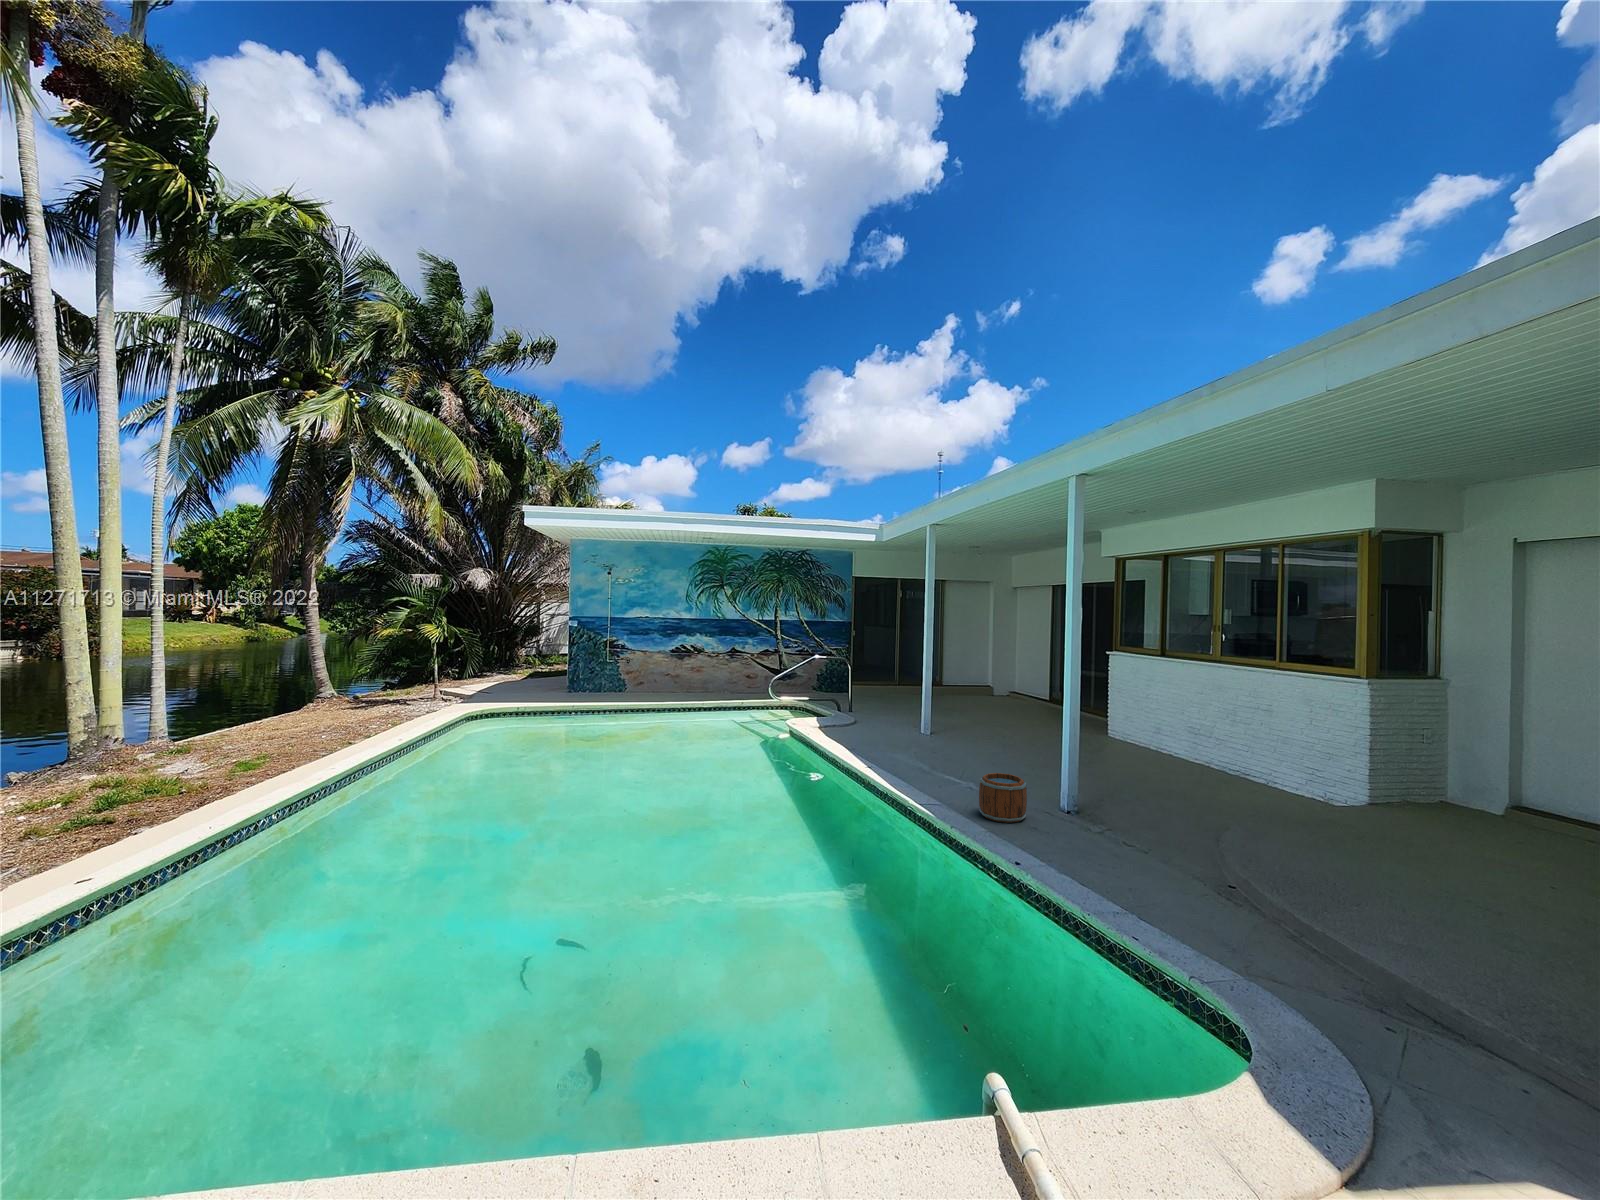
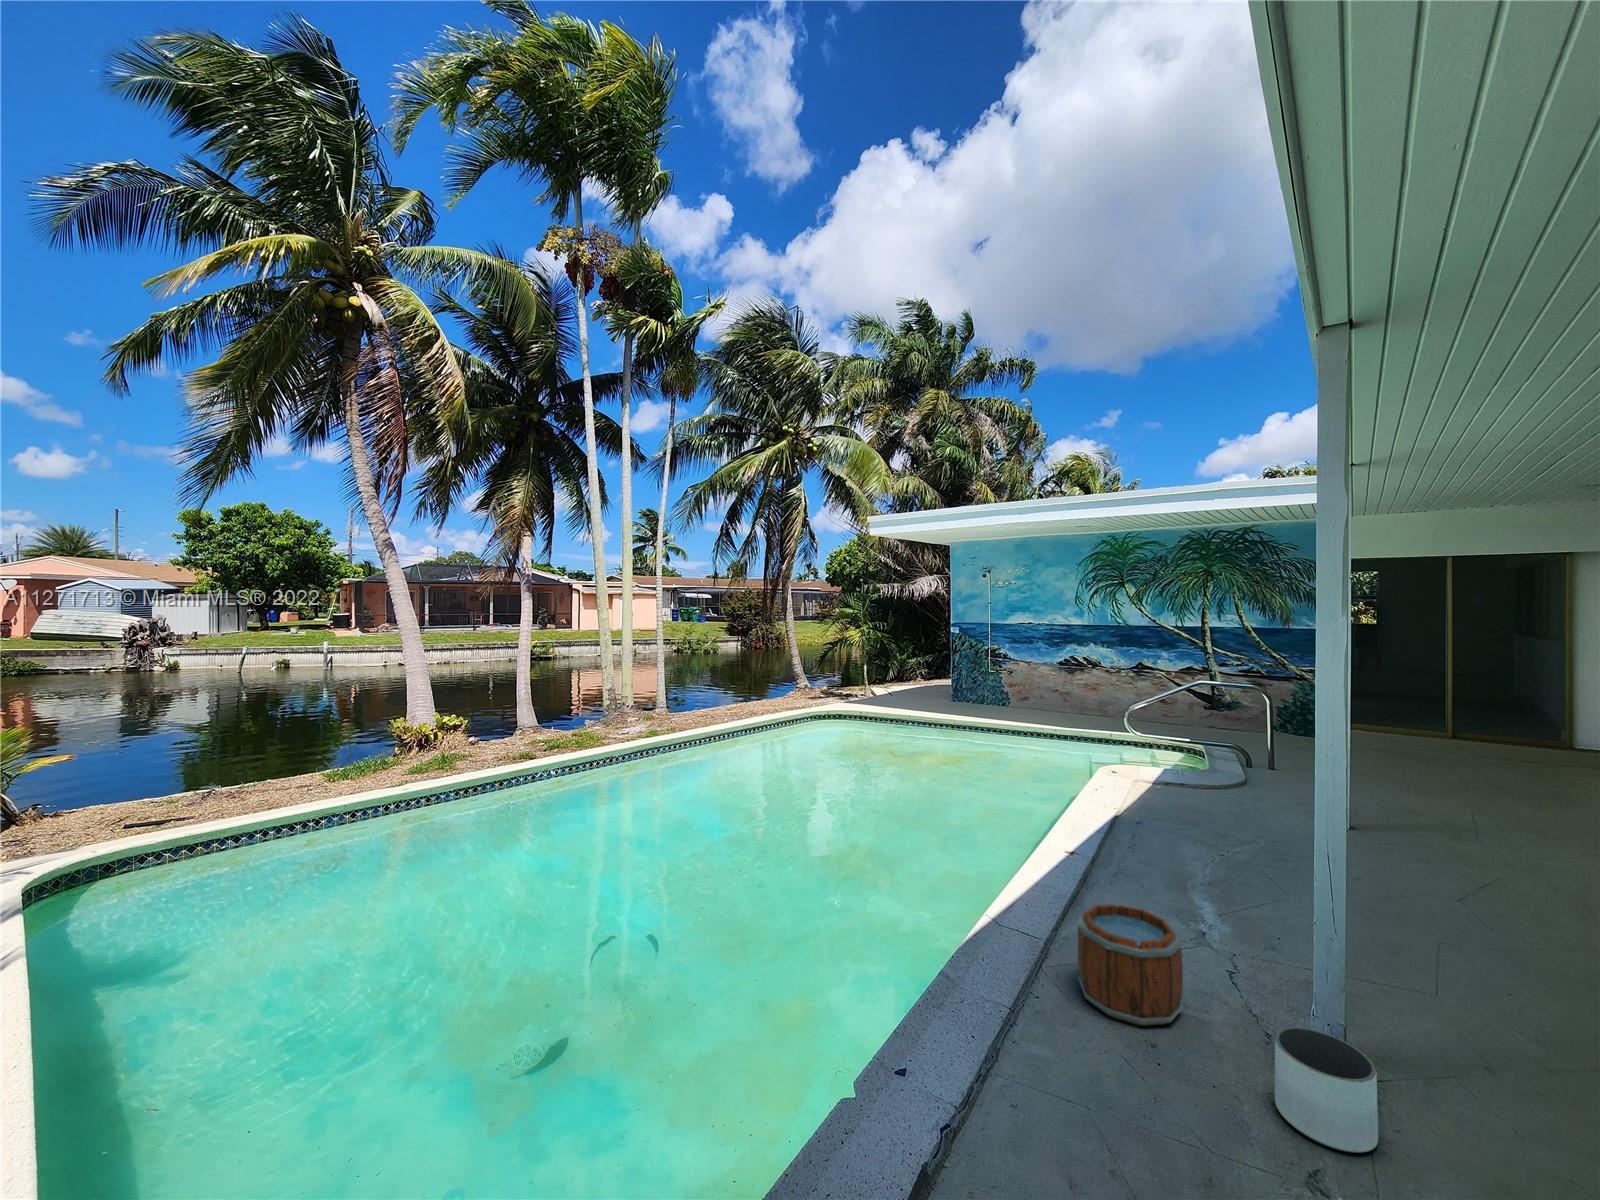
planter: none [1075,793,1109,829] -> present [1275,1027,1378,1153]

